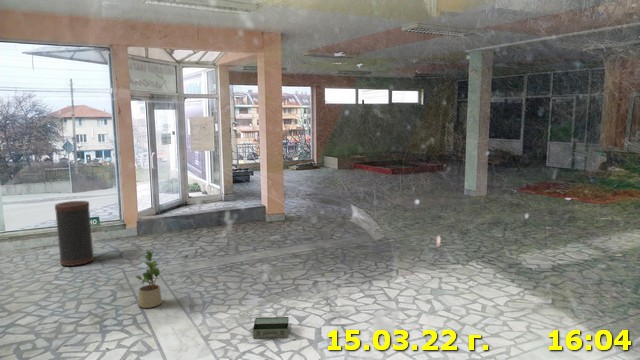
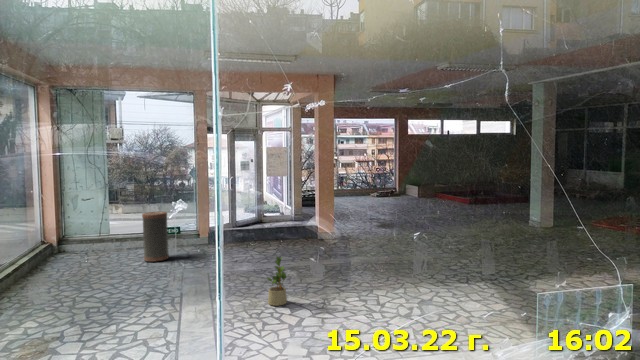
potted plant: present [136,251,162,308] -> present [267,257,287,306]
toolbox: present [253,317,289,338] -> none [248,306,281,323]

